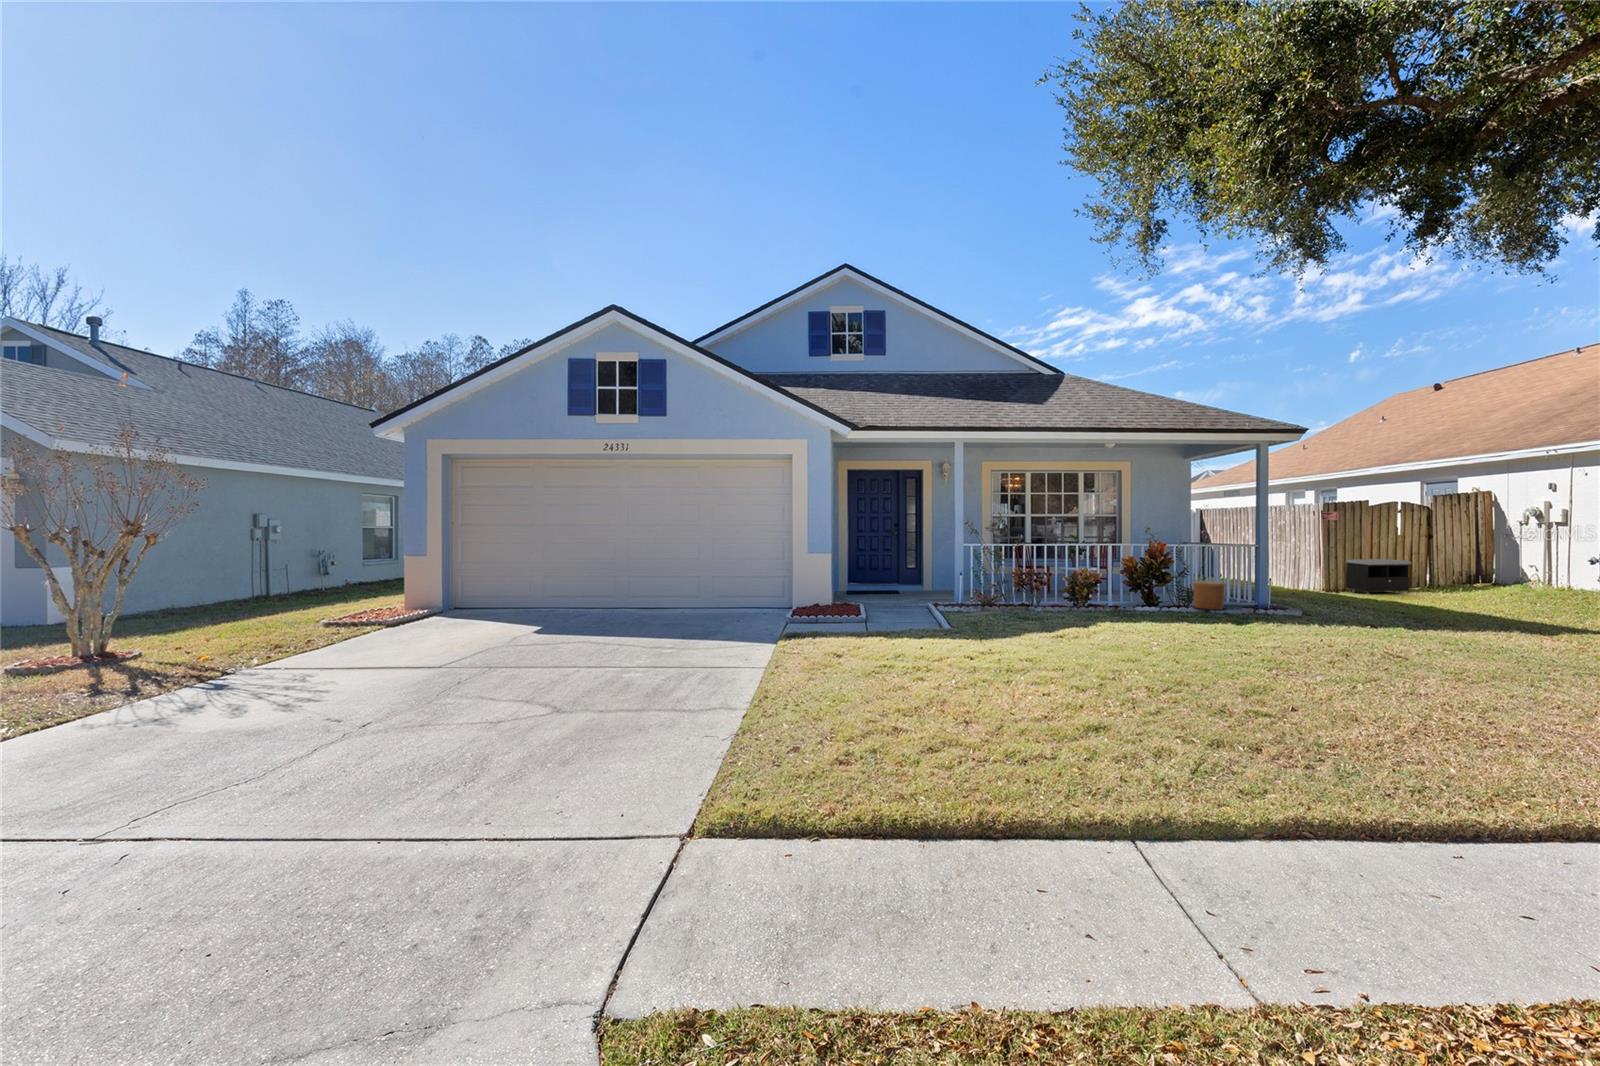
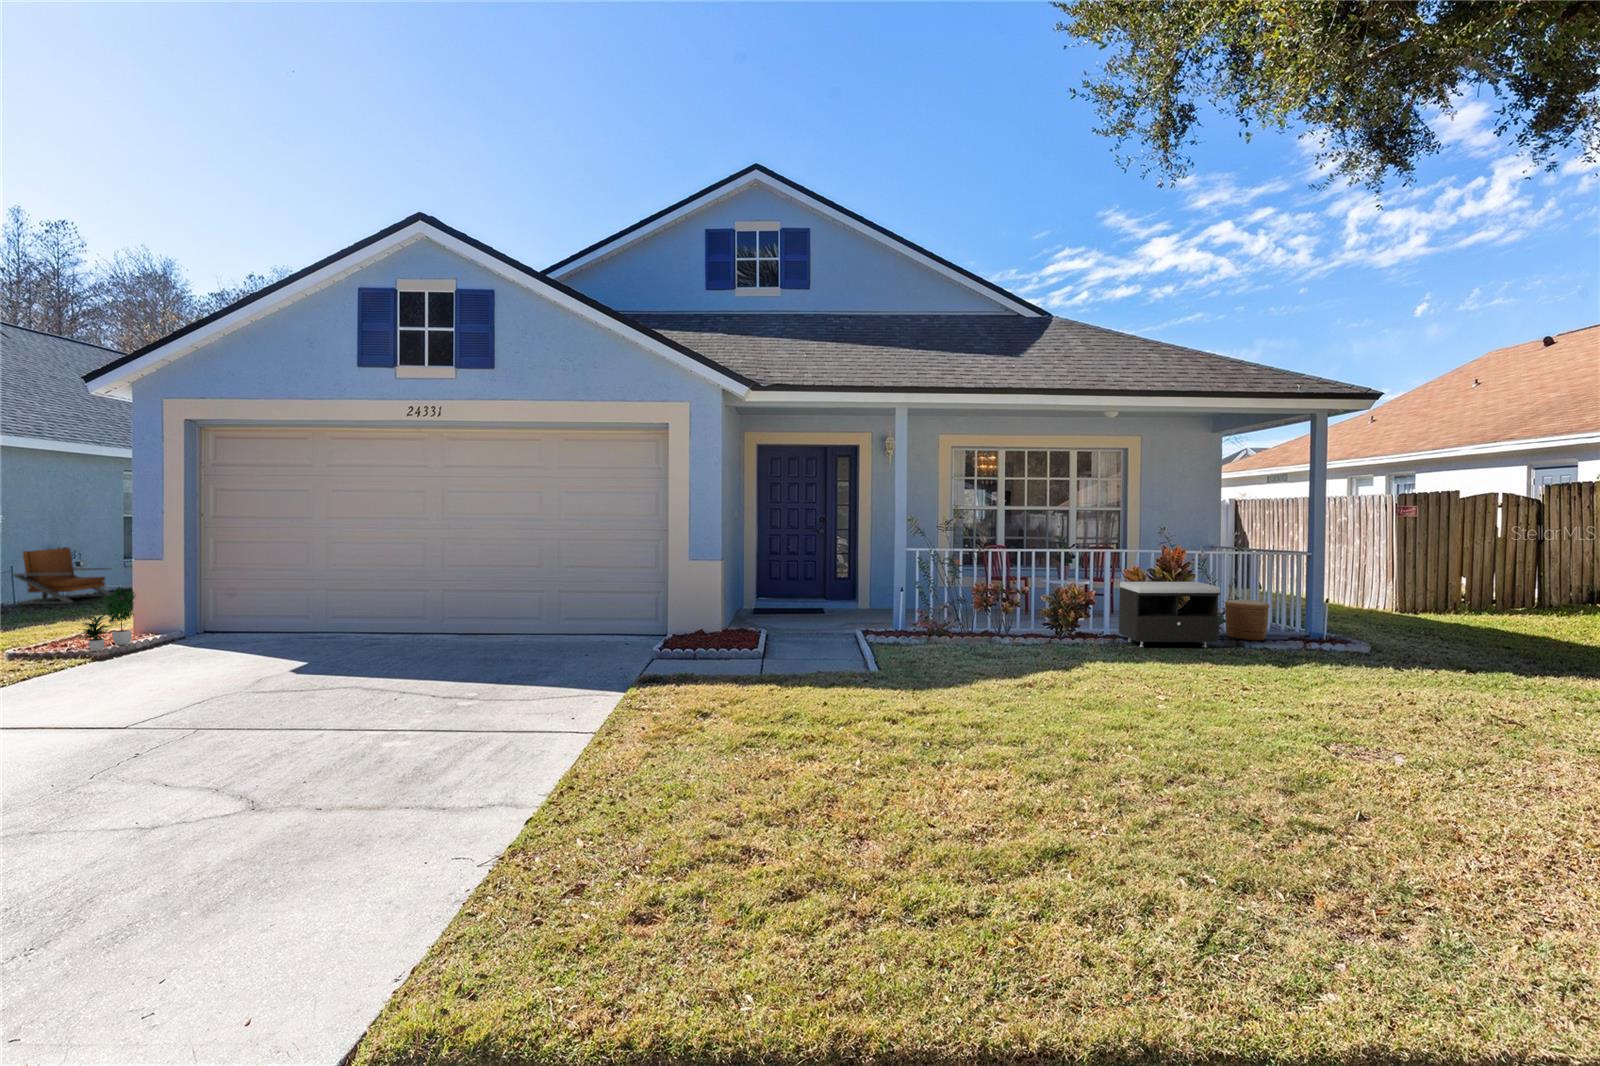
lounge chair: none [292,547,356,588] -> present [13,548,110,604]
storage bench: present [1345,559,1411,594] -> present [1119,582,1220,647]
potted plant: none [379,573,414,618] -> present [79,587,136,651]

